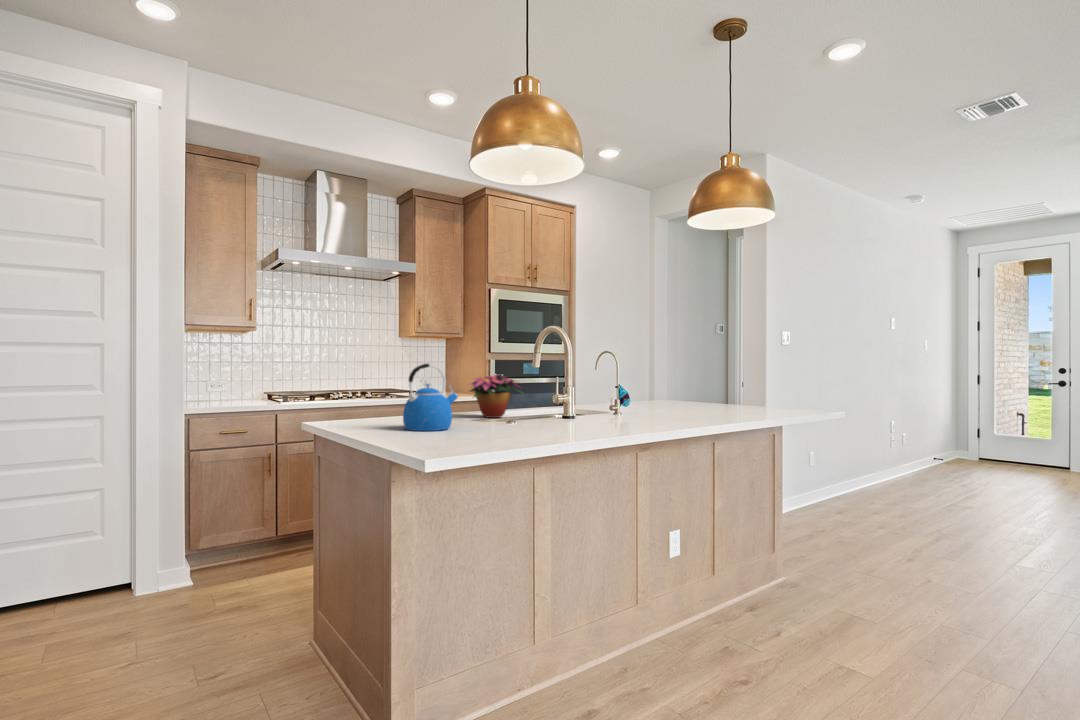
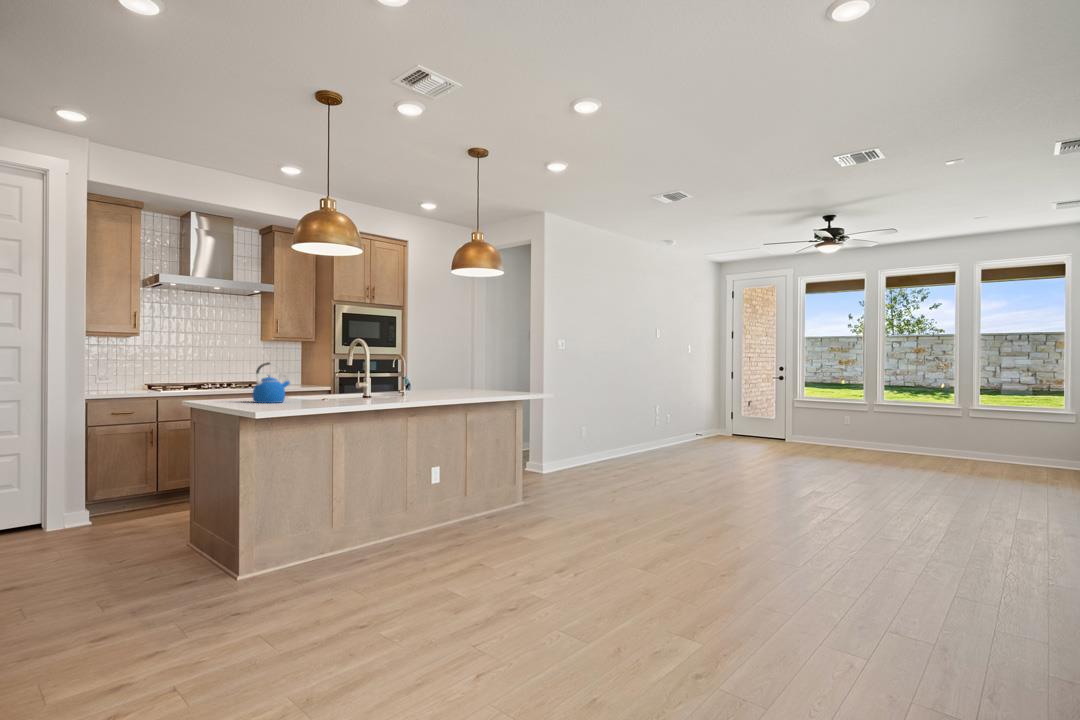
flower arrangement: present [469,375,519,418] -> none [300,370,344,398]

